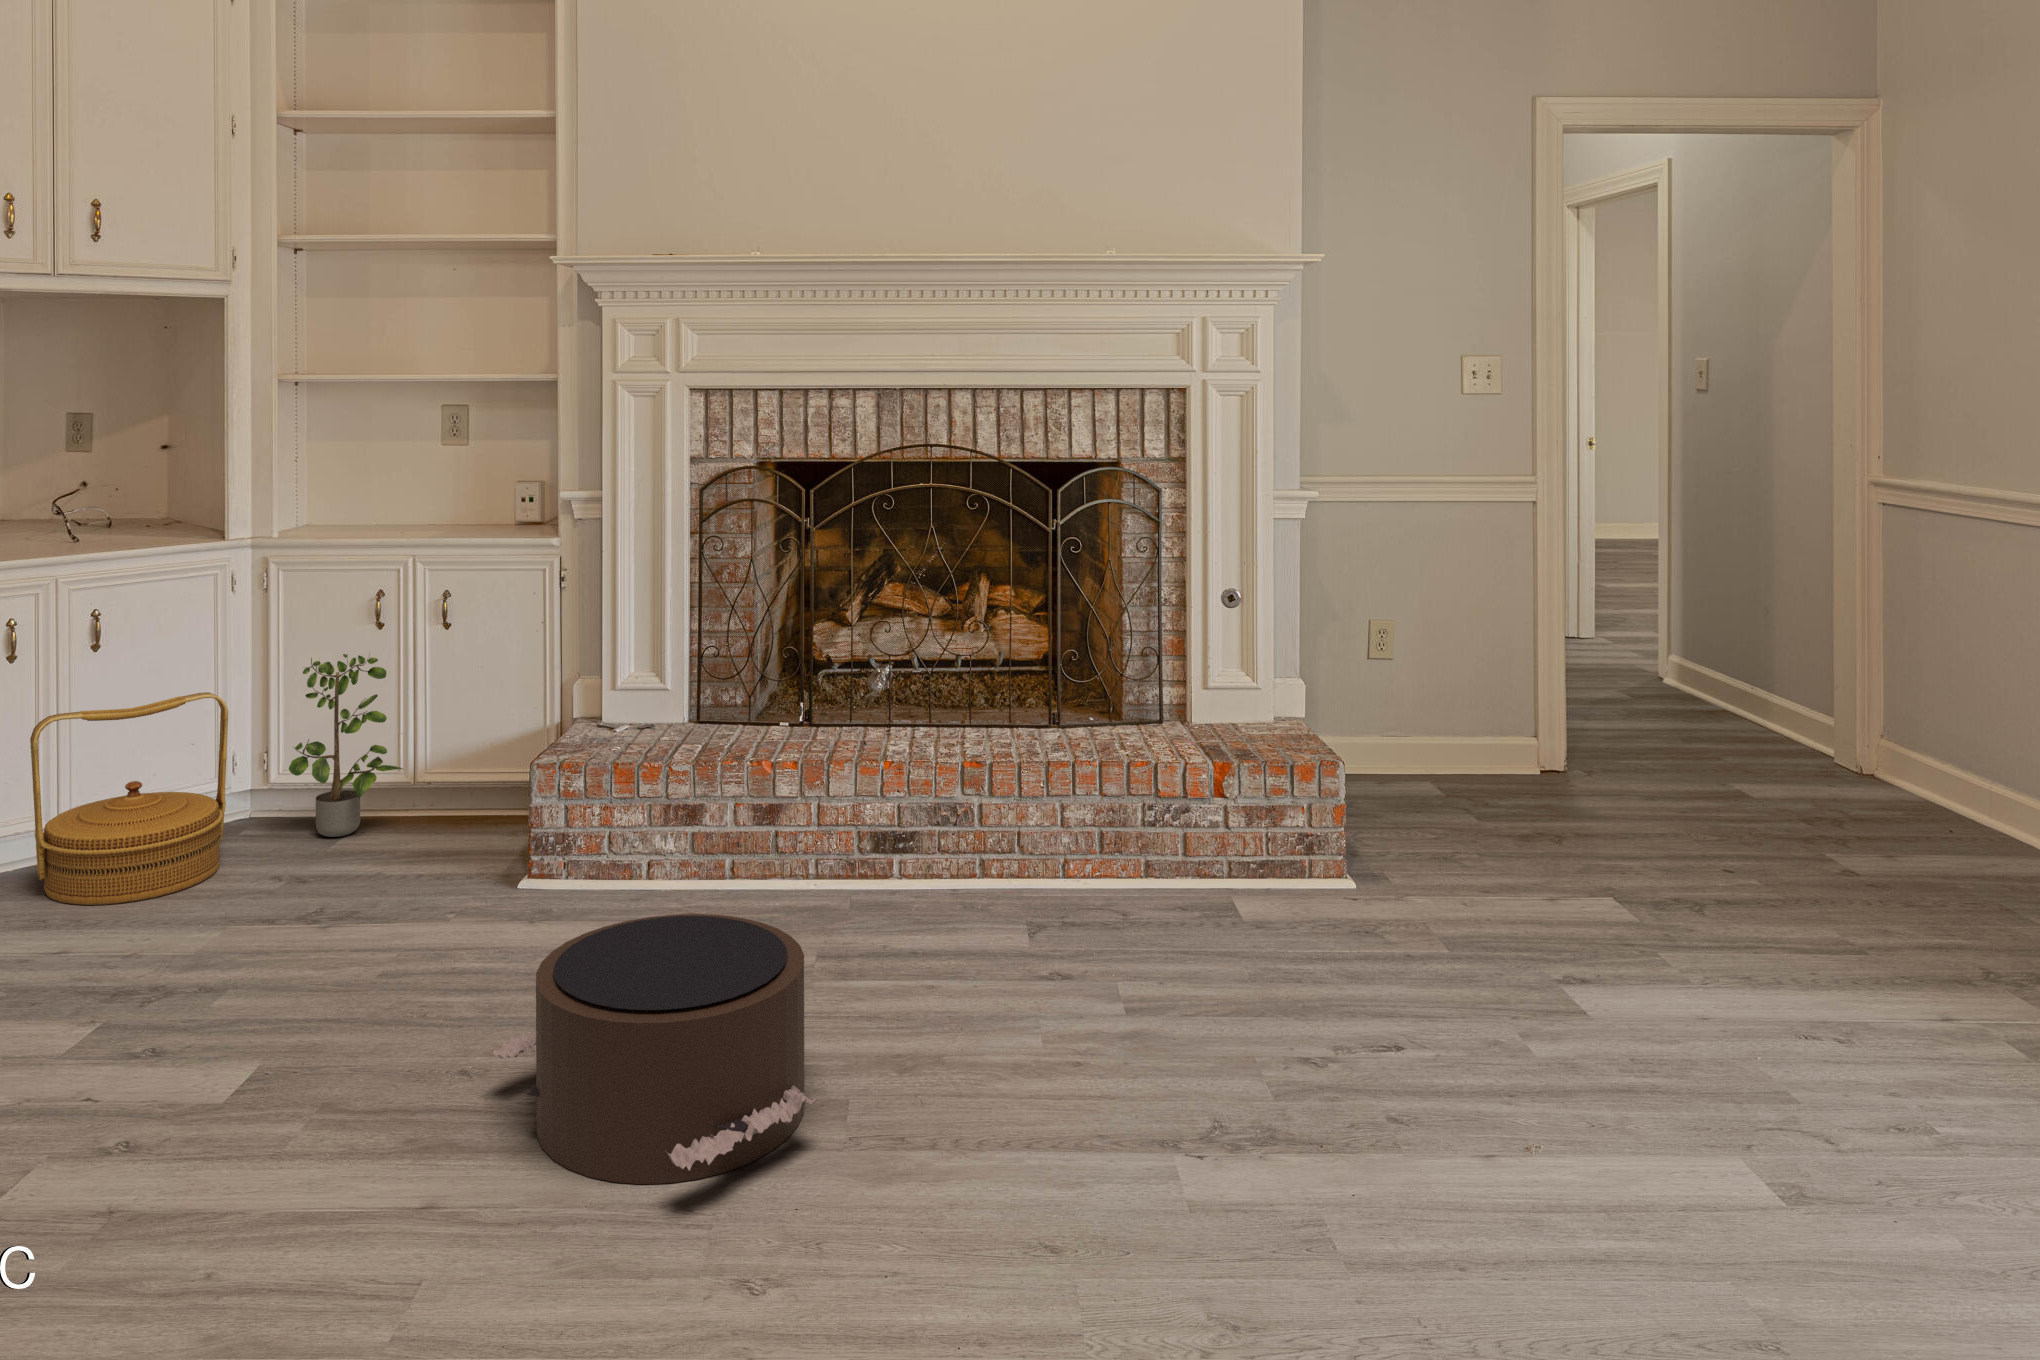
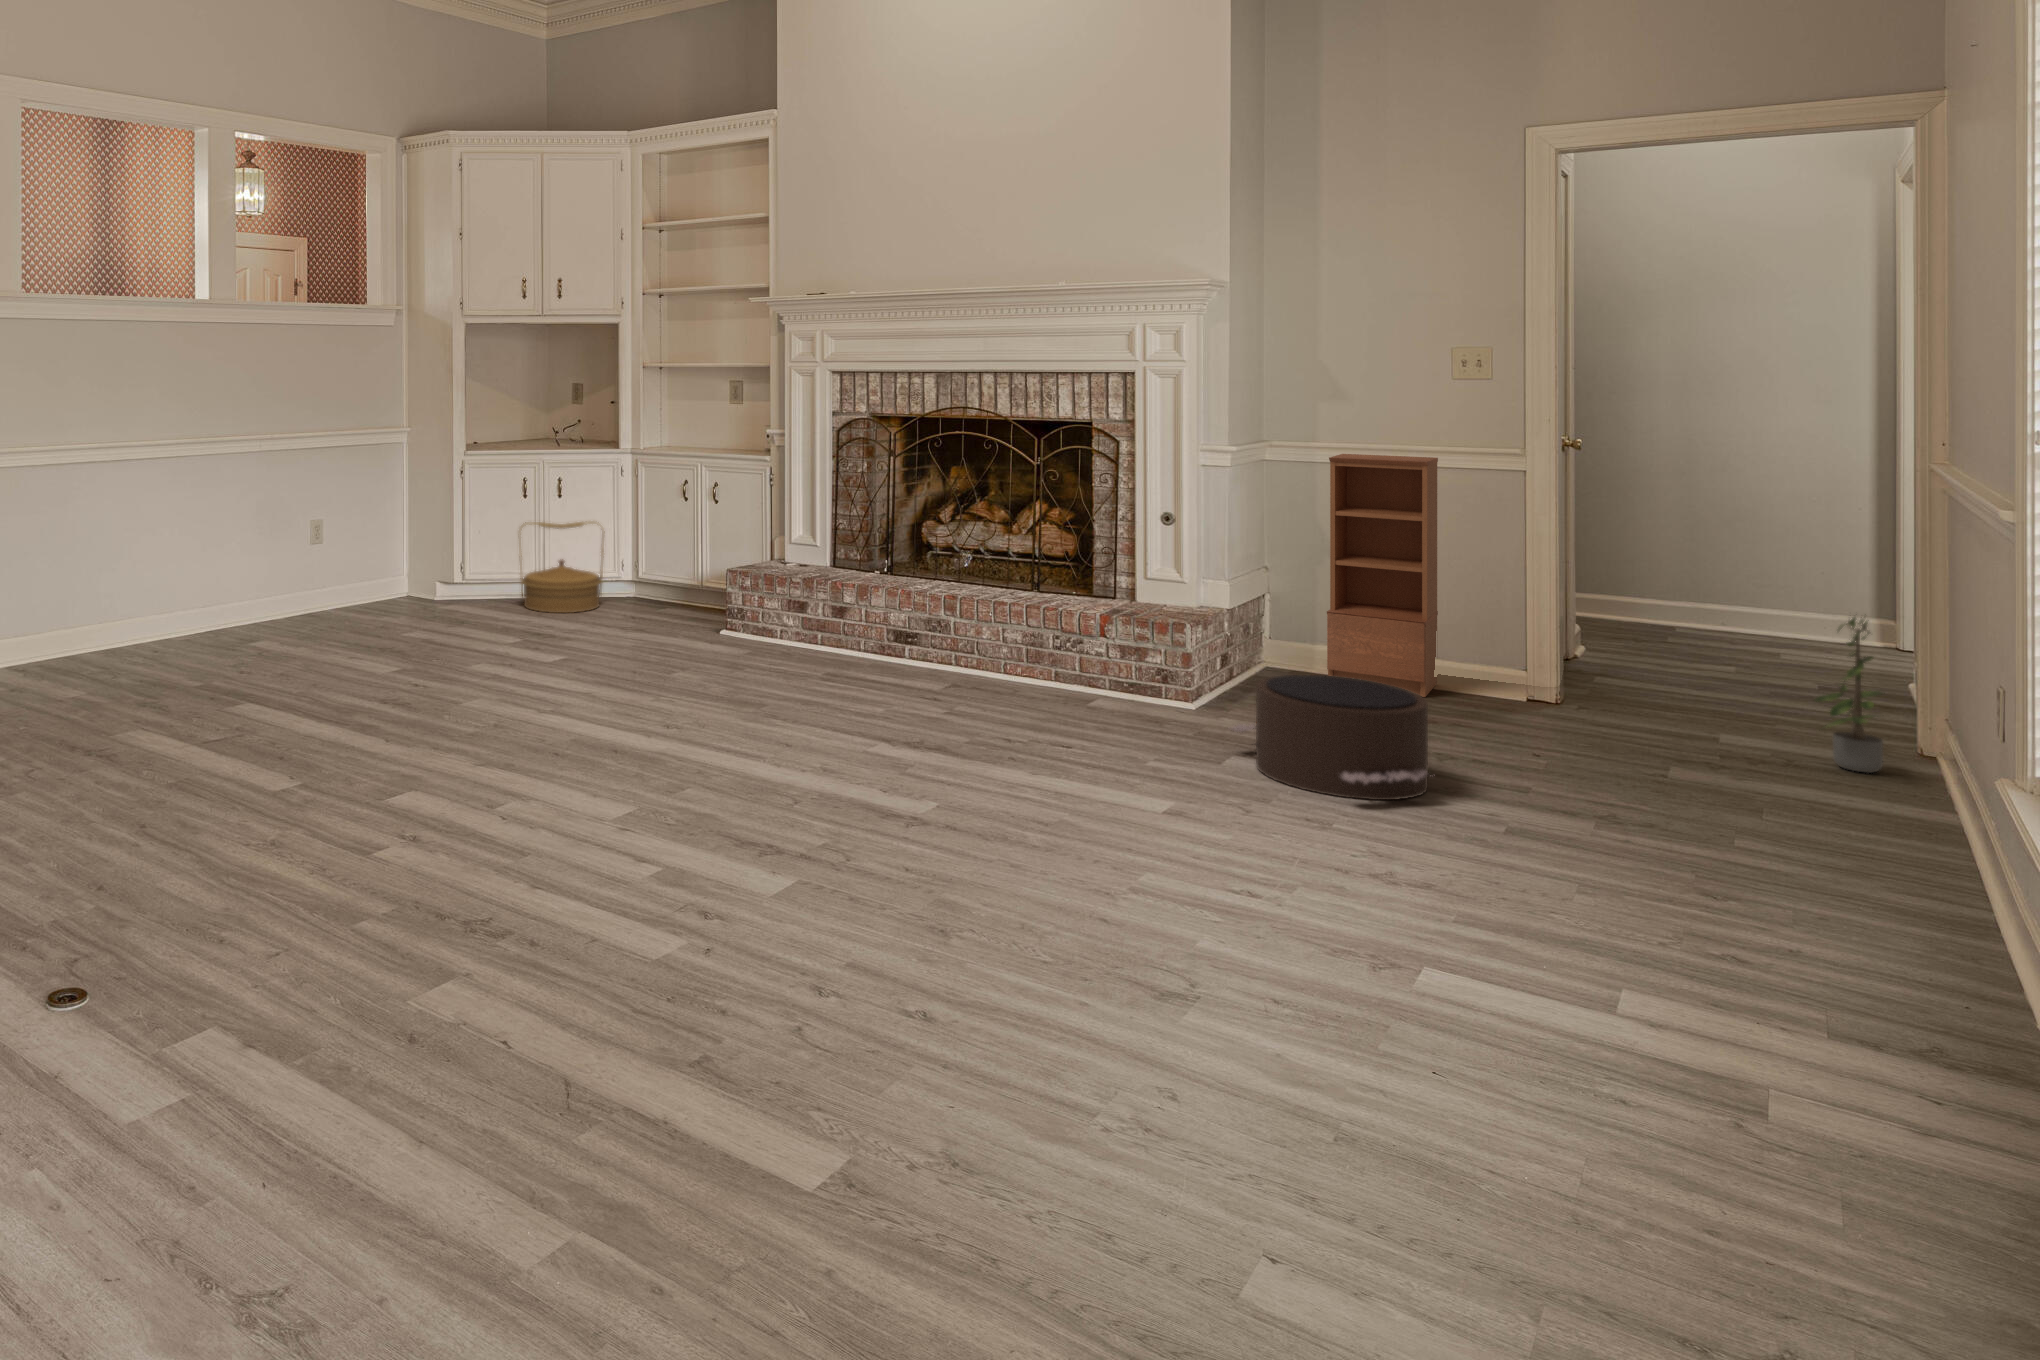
bookcase: none [1375,489,1515,802] -> present [1327,454,1438,697]
potted plant: present [289,654,402,837] -> present [1816,617,1883,773]
pouf: present [493,914,816,1184] -> present [1231,675,1435,800]

